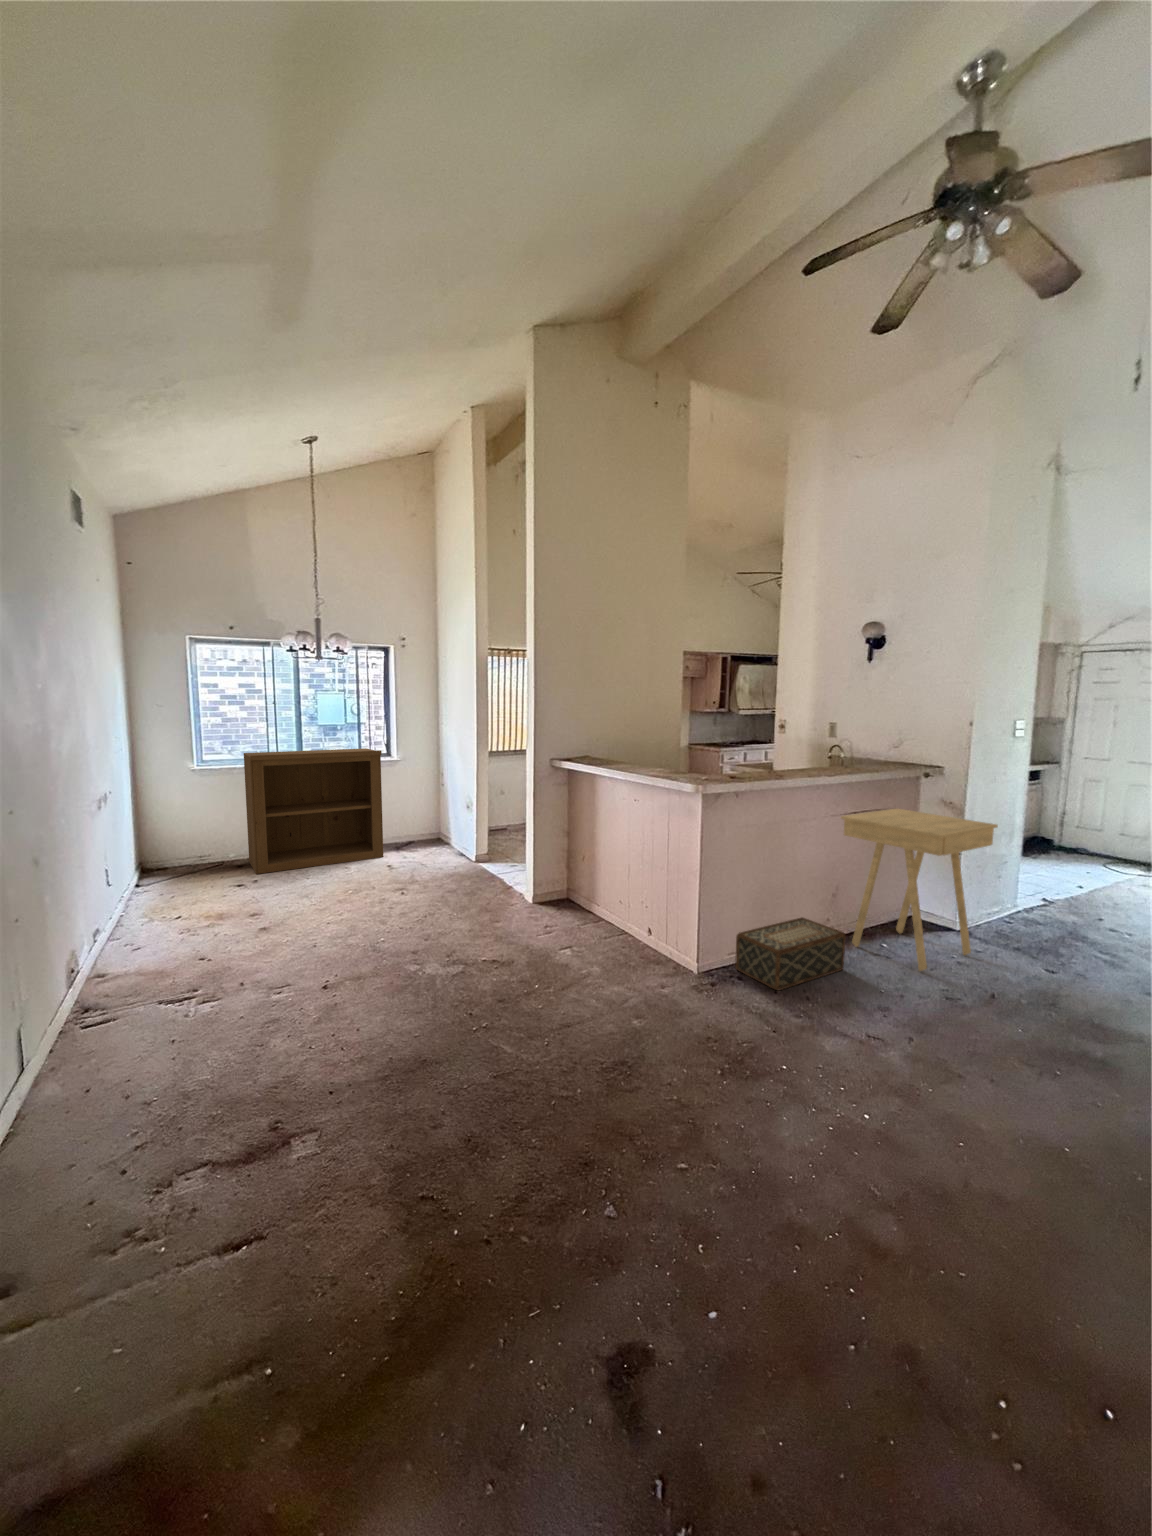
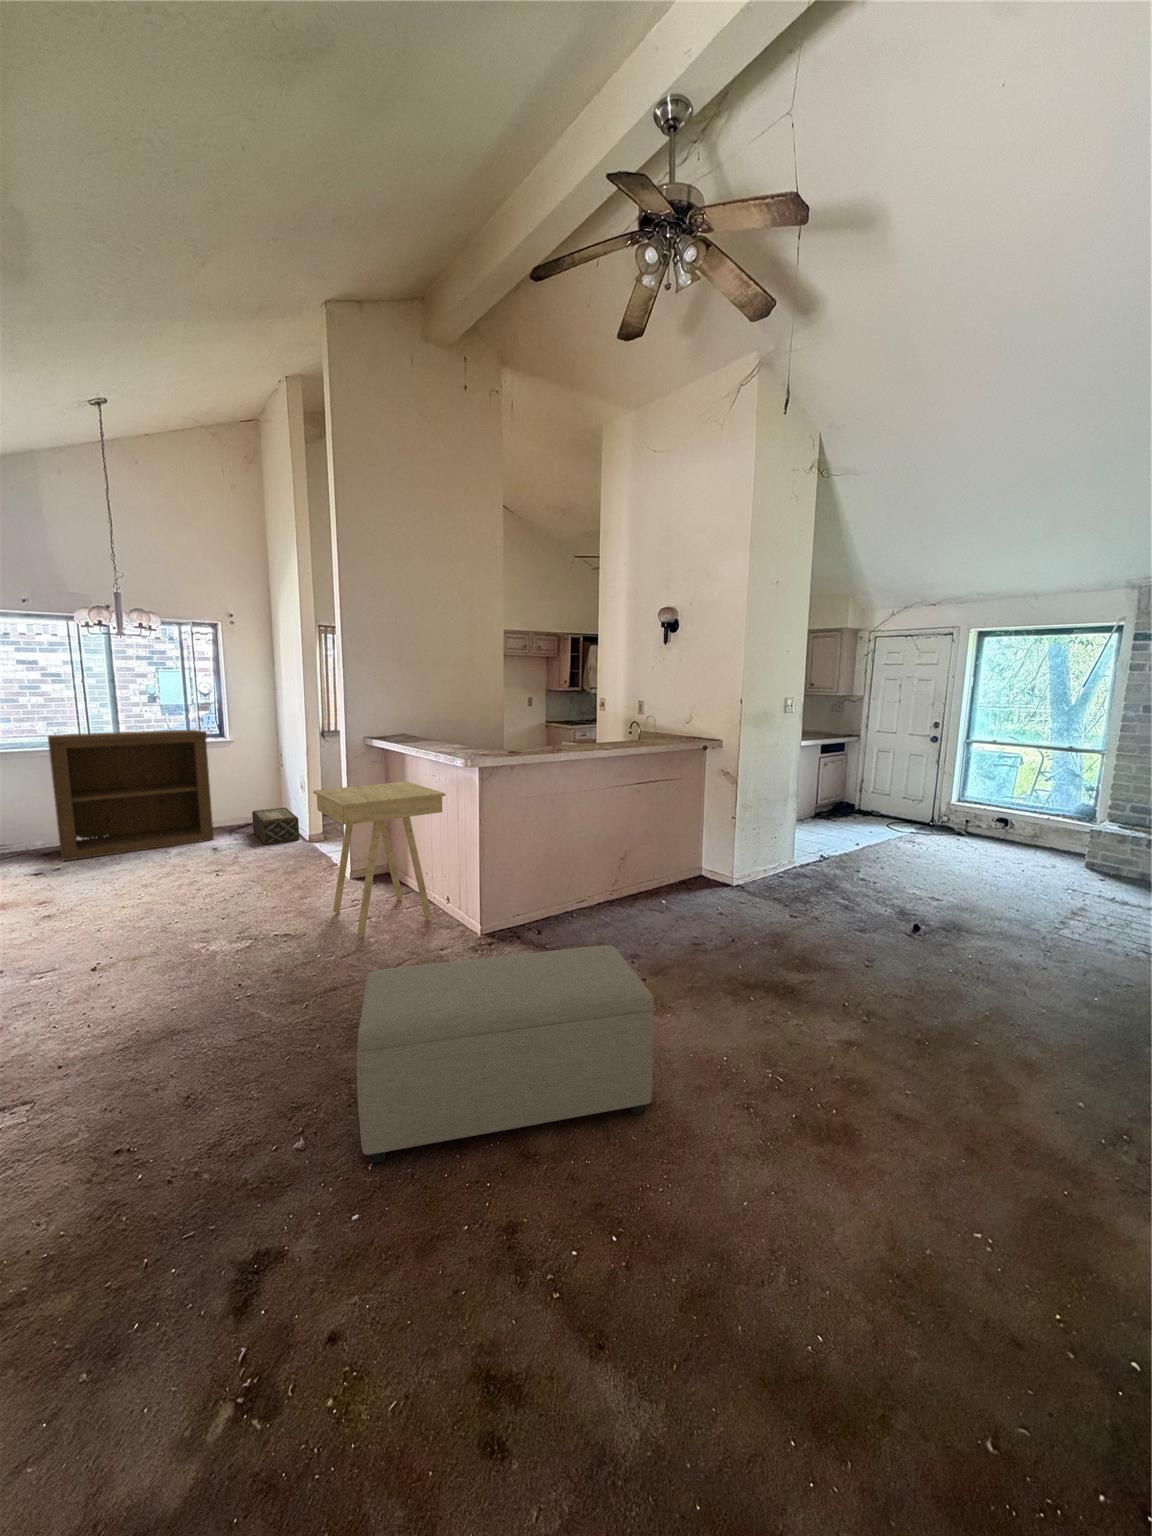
side table: present [841,809,998,971] -> present [313,781,445,936]
woven basket: present [735,918,845,990] -> present [252,808,299,844]
ottoman: none [656,1006,1015,1243] -> present [357,946,654,1164]

